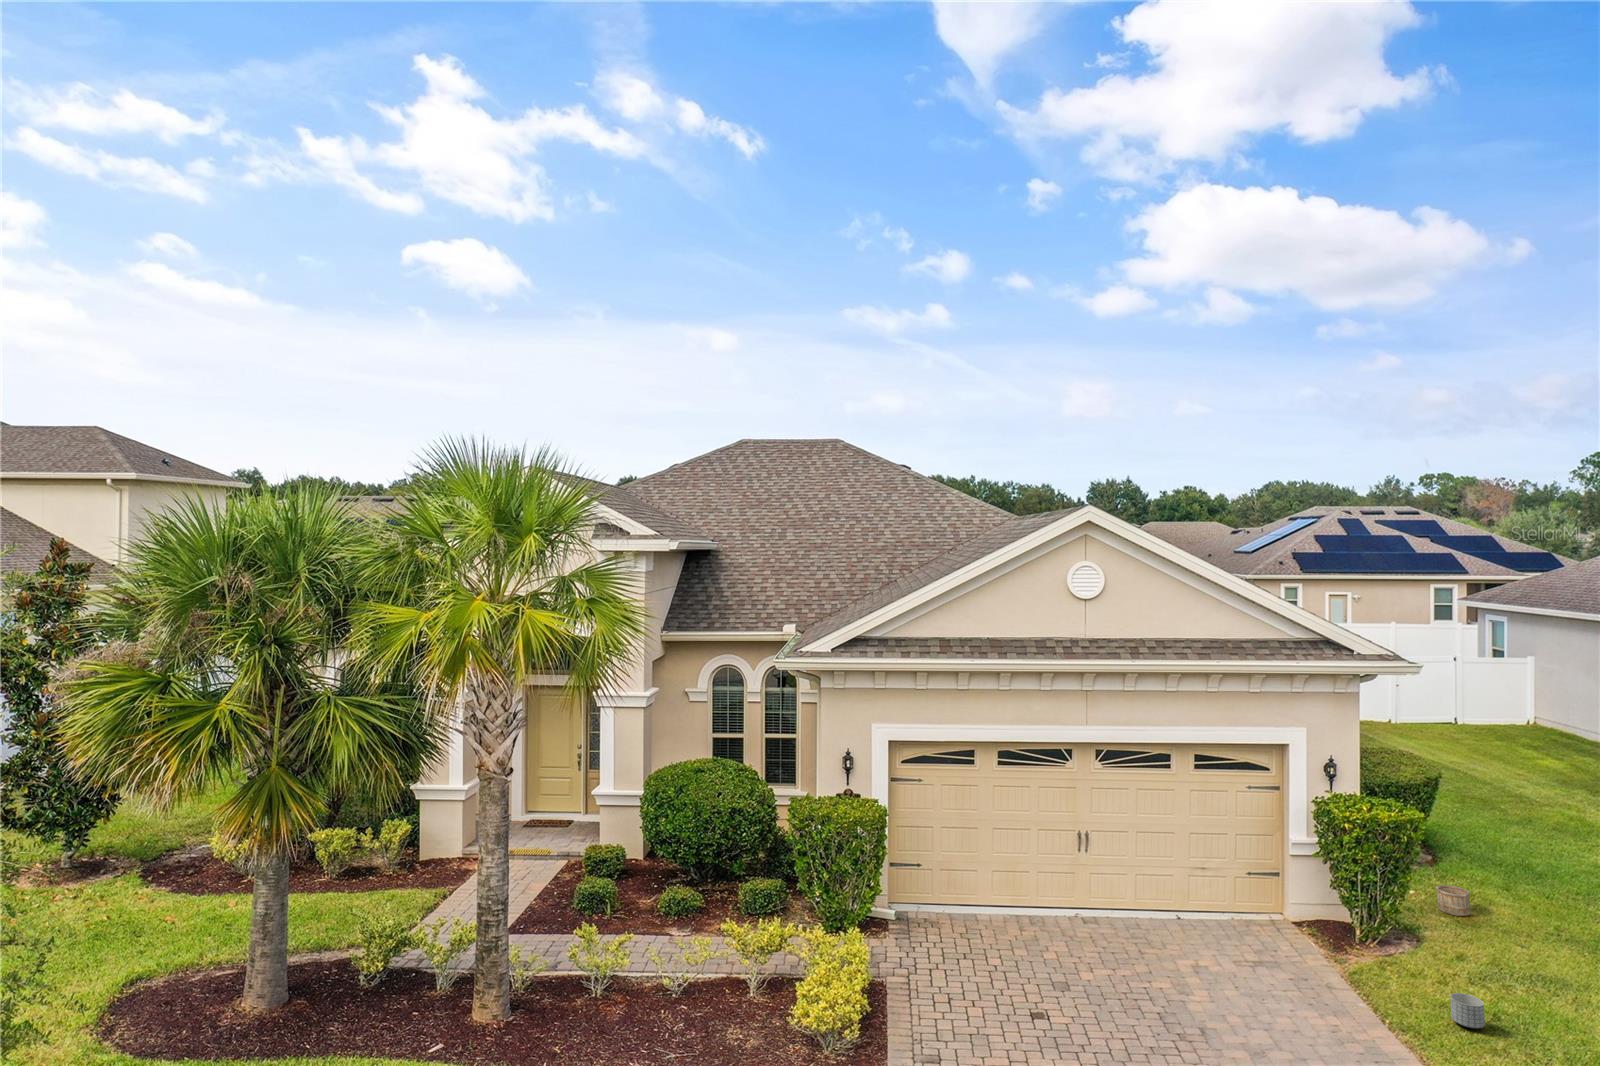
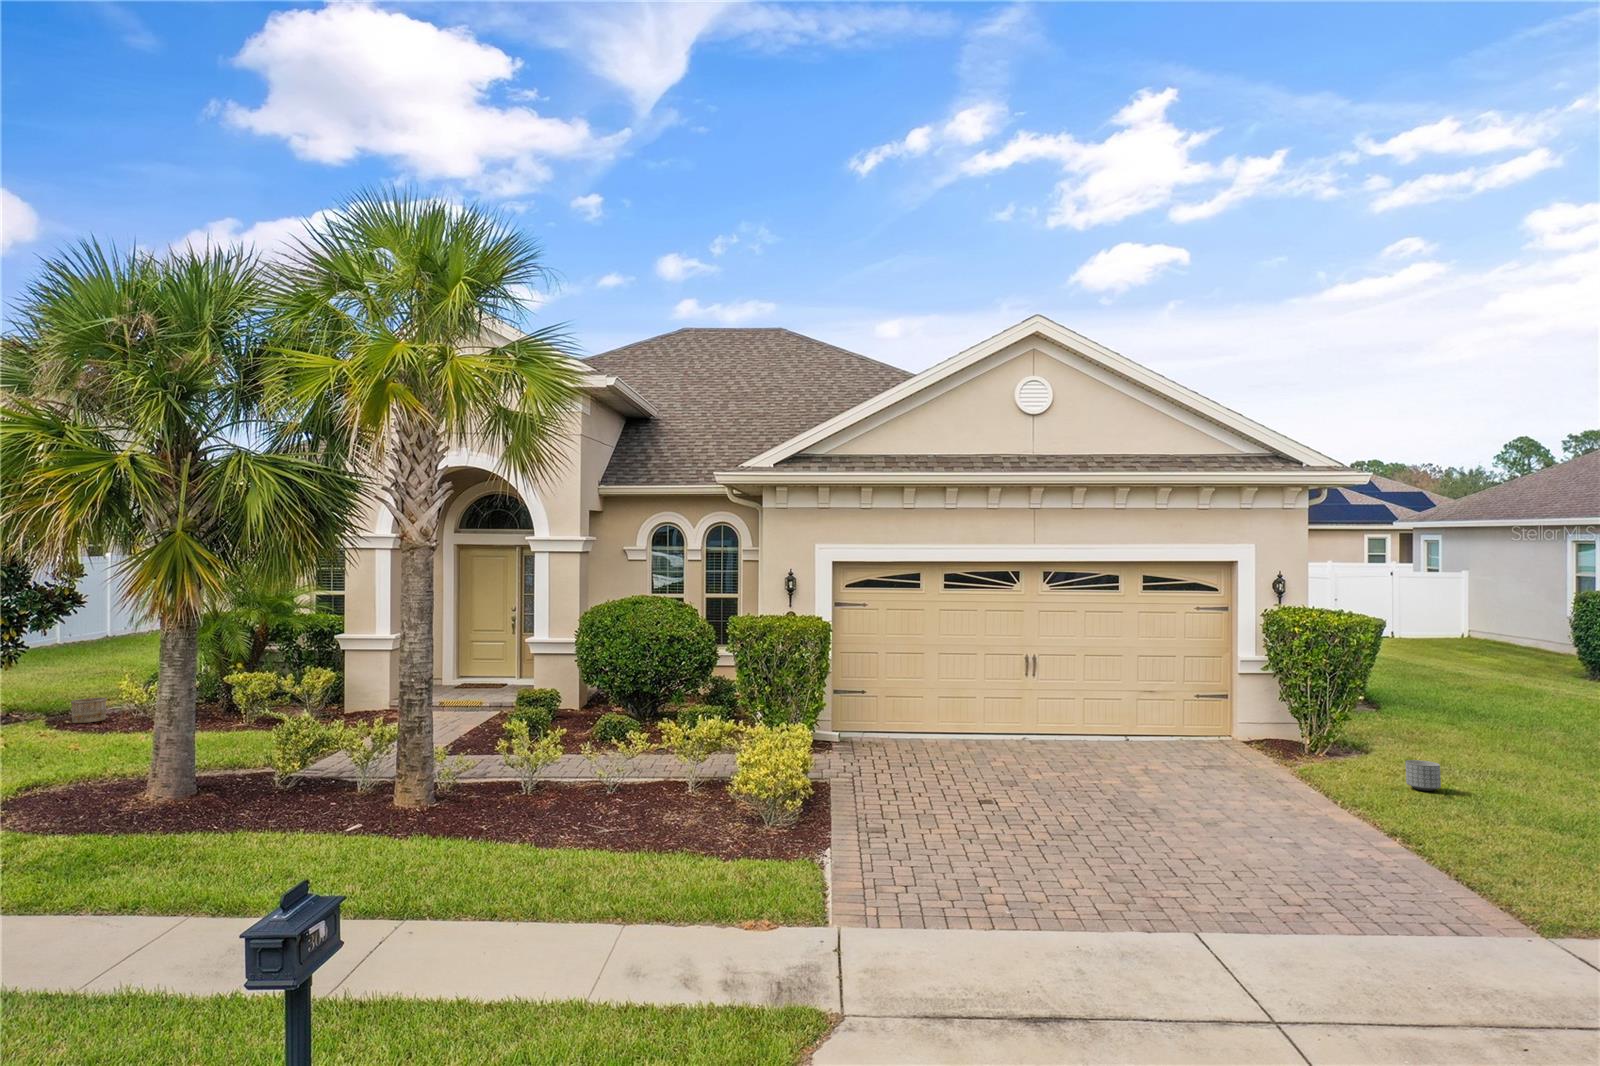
wooden bucket: present [1436,885,1470,916] -> present [71,698,107,723]

